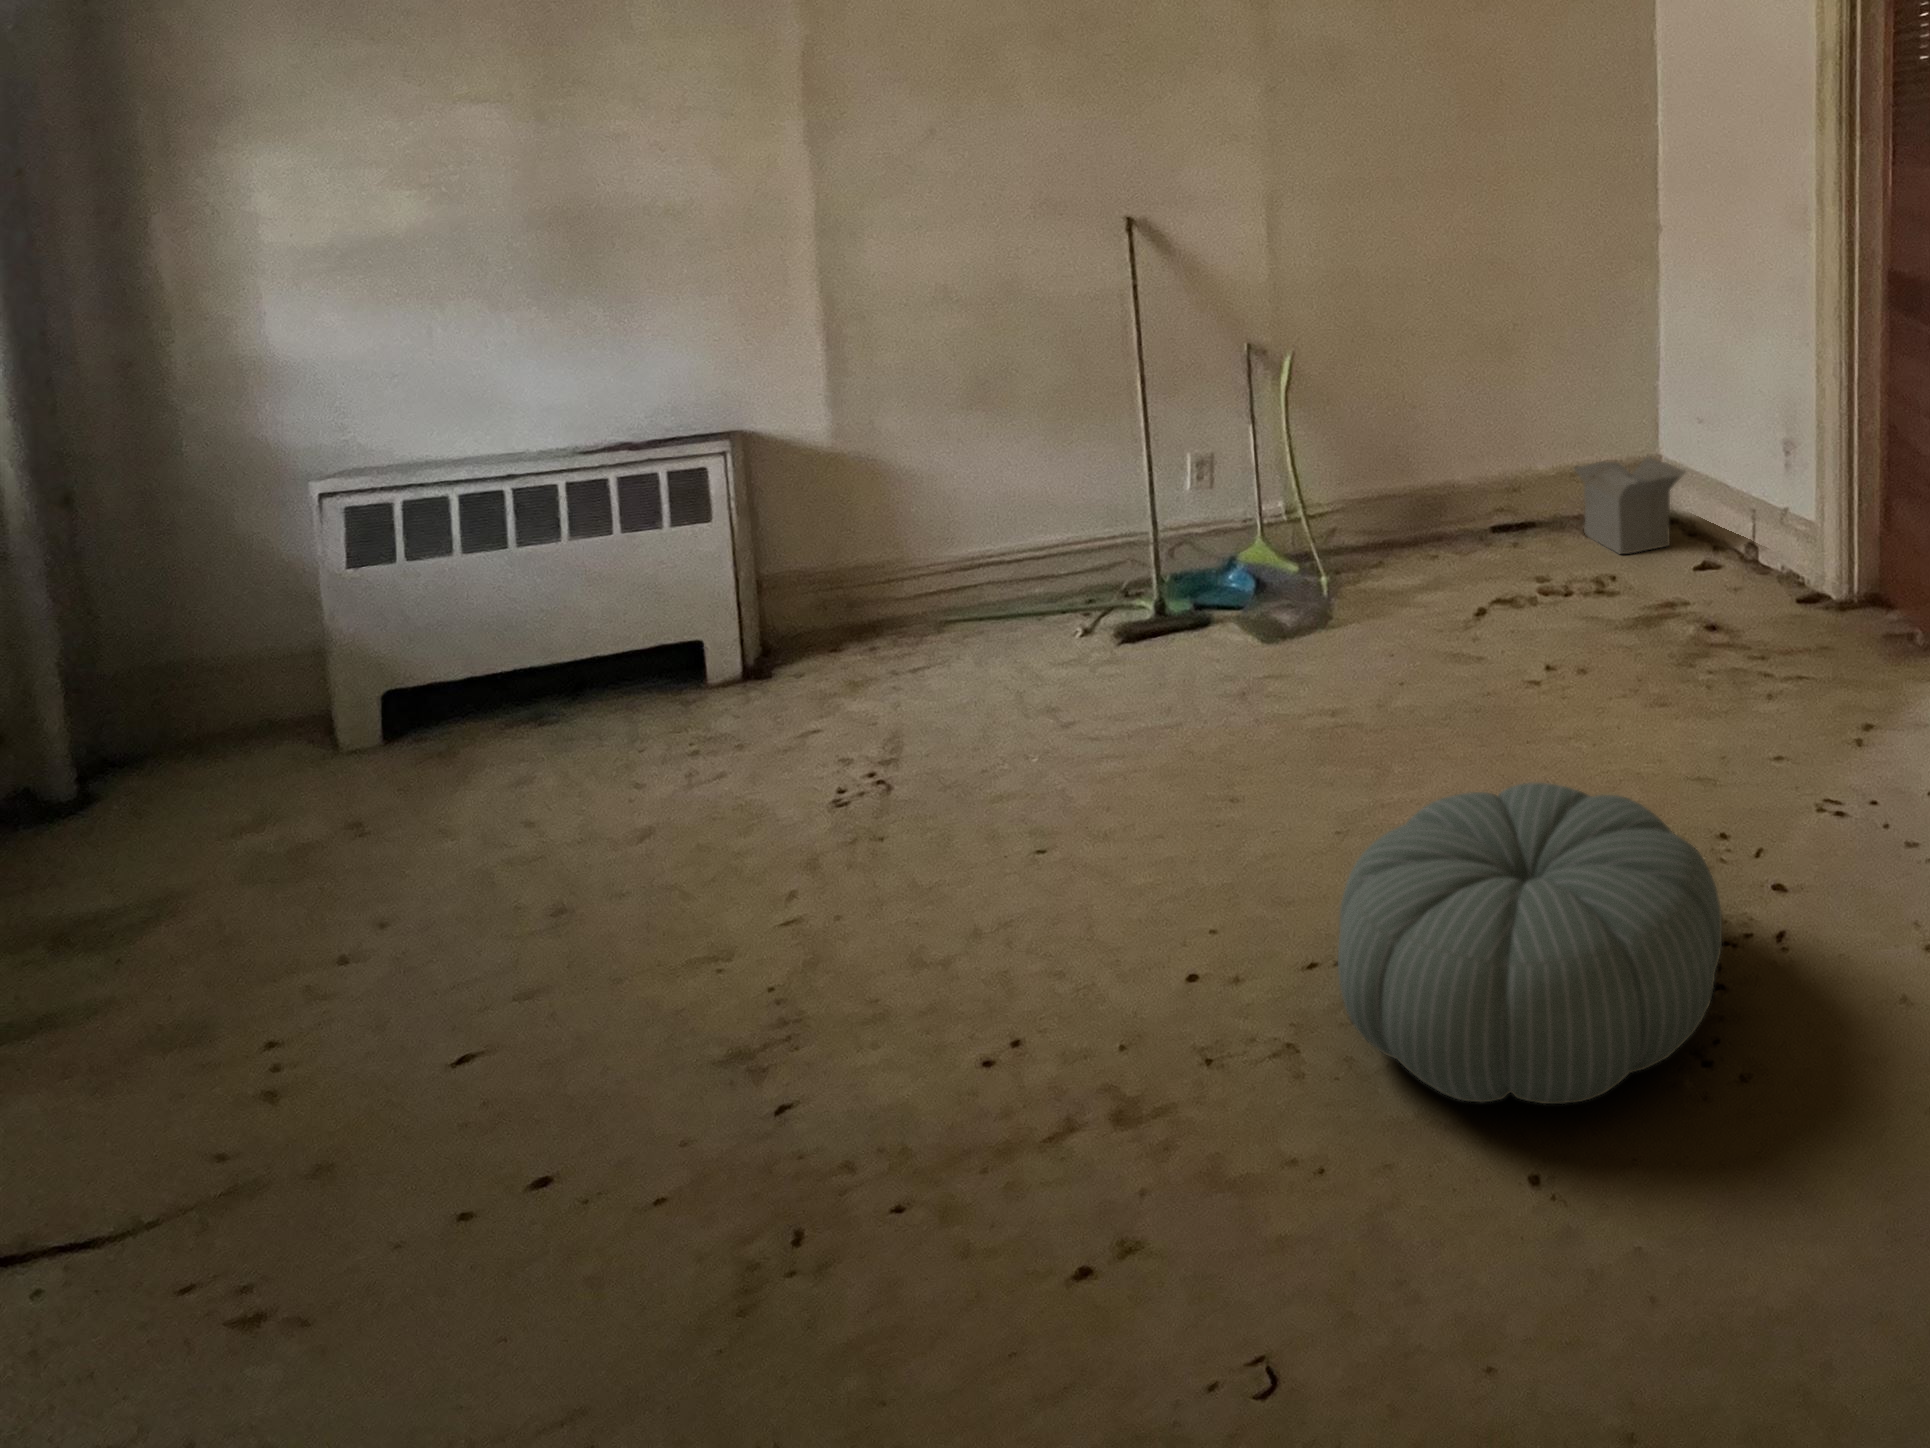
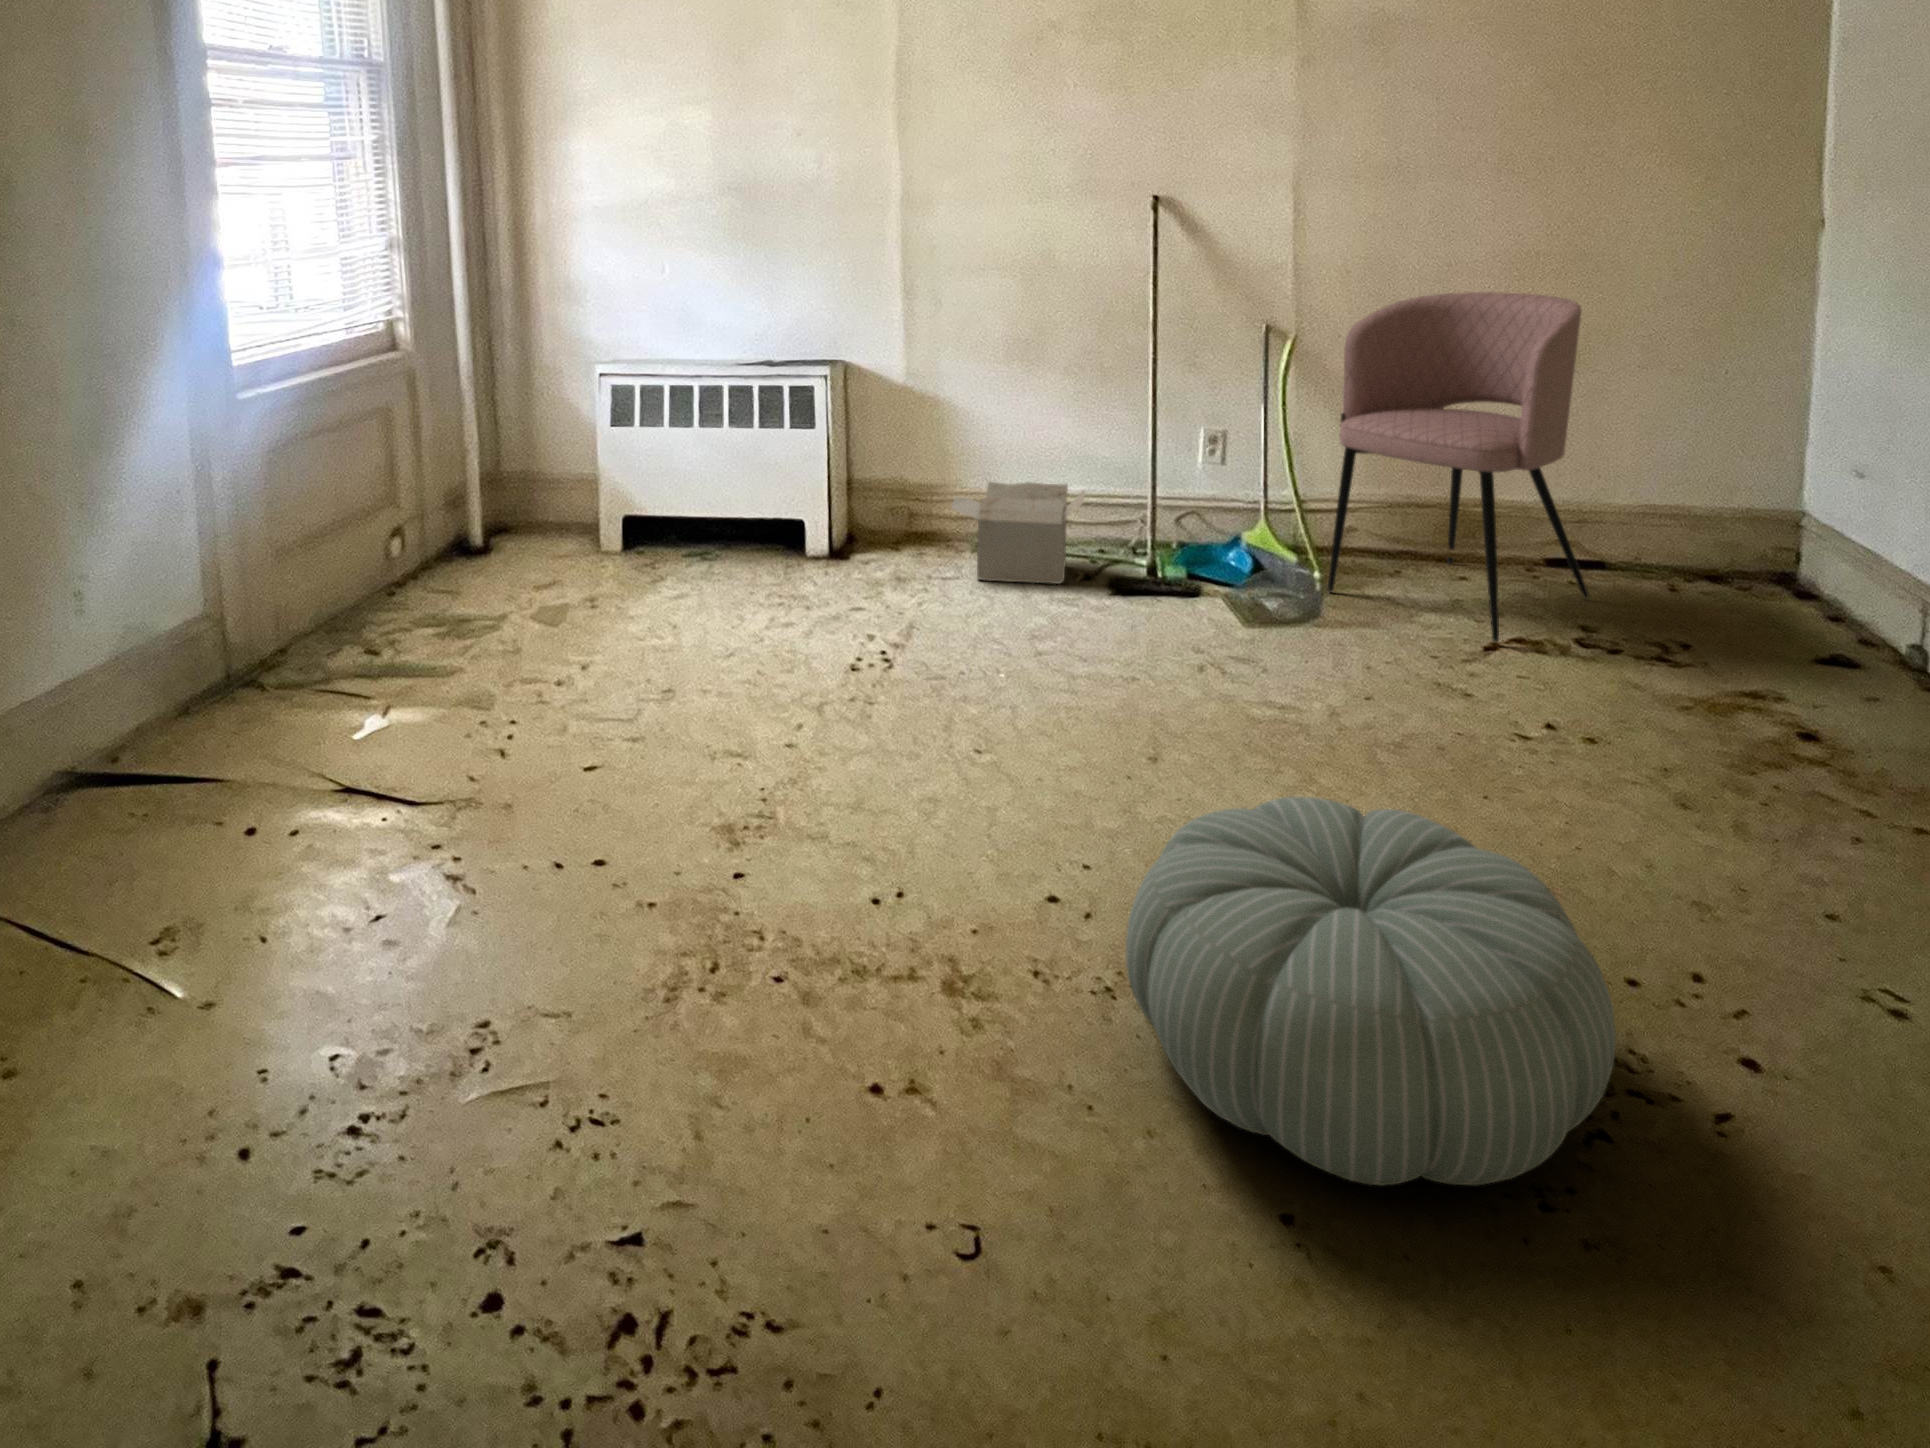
armchair: none [1323,293,1533,610] -> present [1327,292,1589,643]
cardboard box: present [1574,456,1685,554] -> present [951,482,1085,584]

